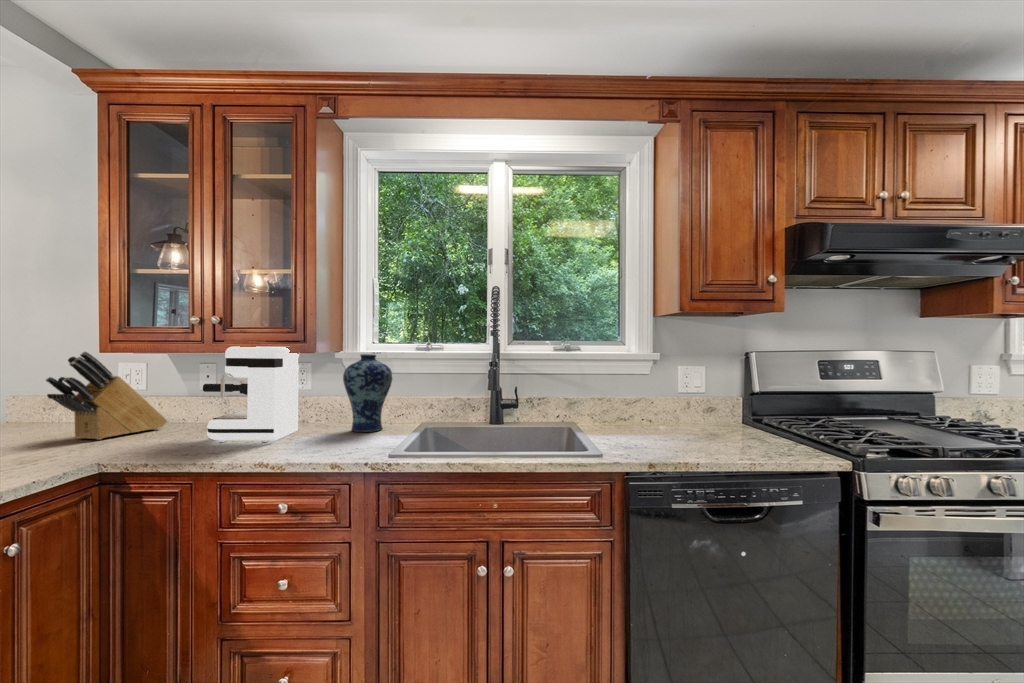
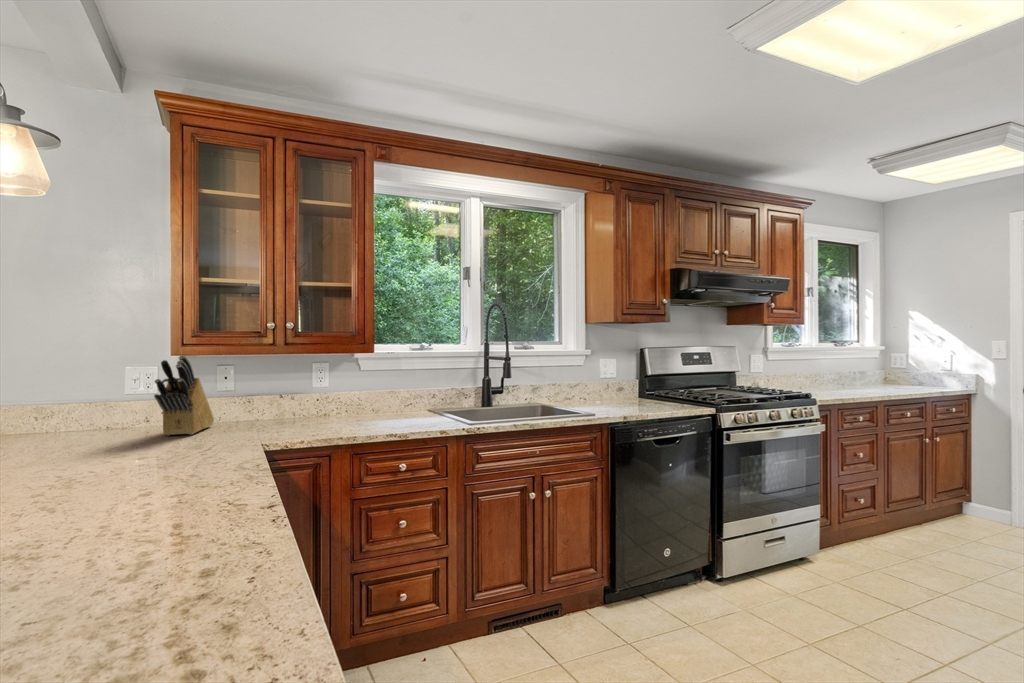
coffee maker: present [203,346,299,442] -> none [275,349,360,428]
vase: present [343,354,392,432] -> none [380,354,417,417]

